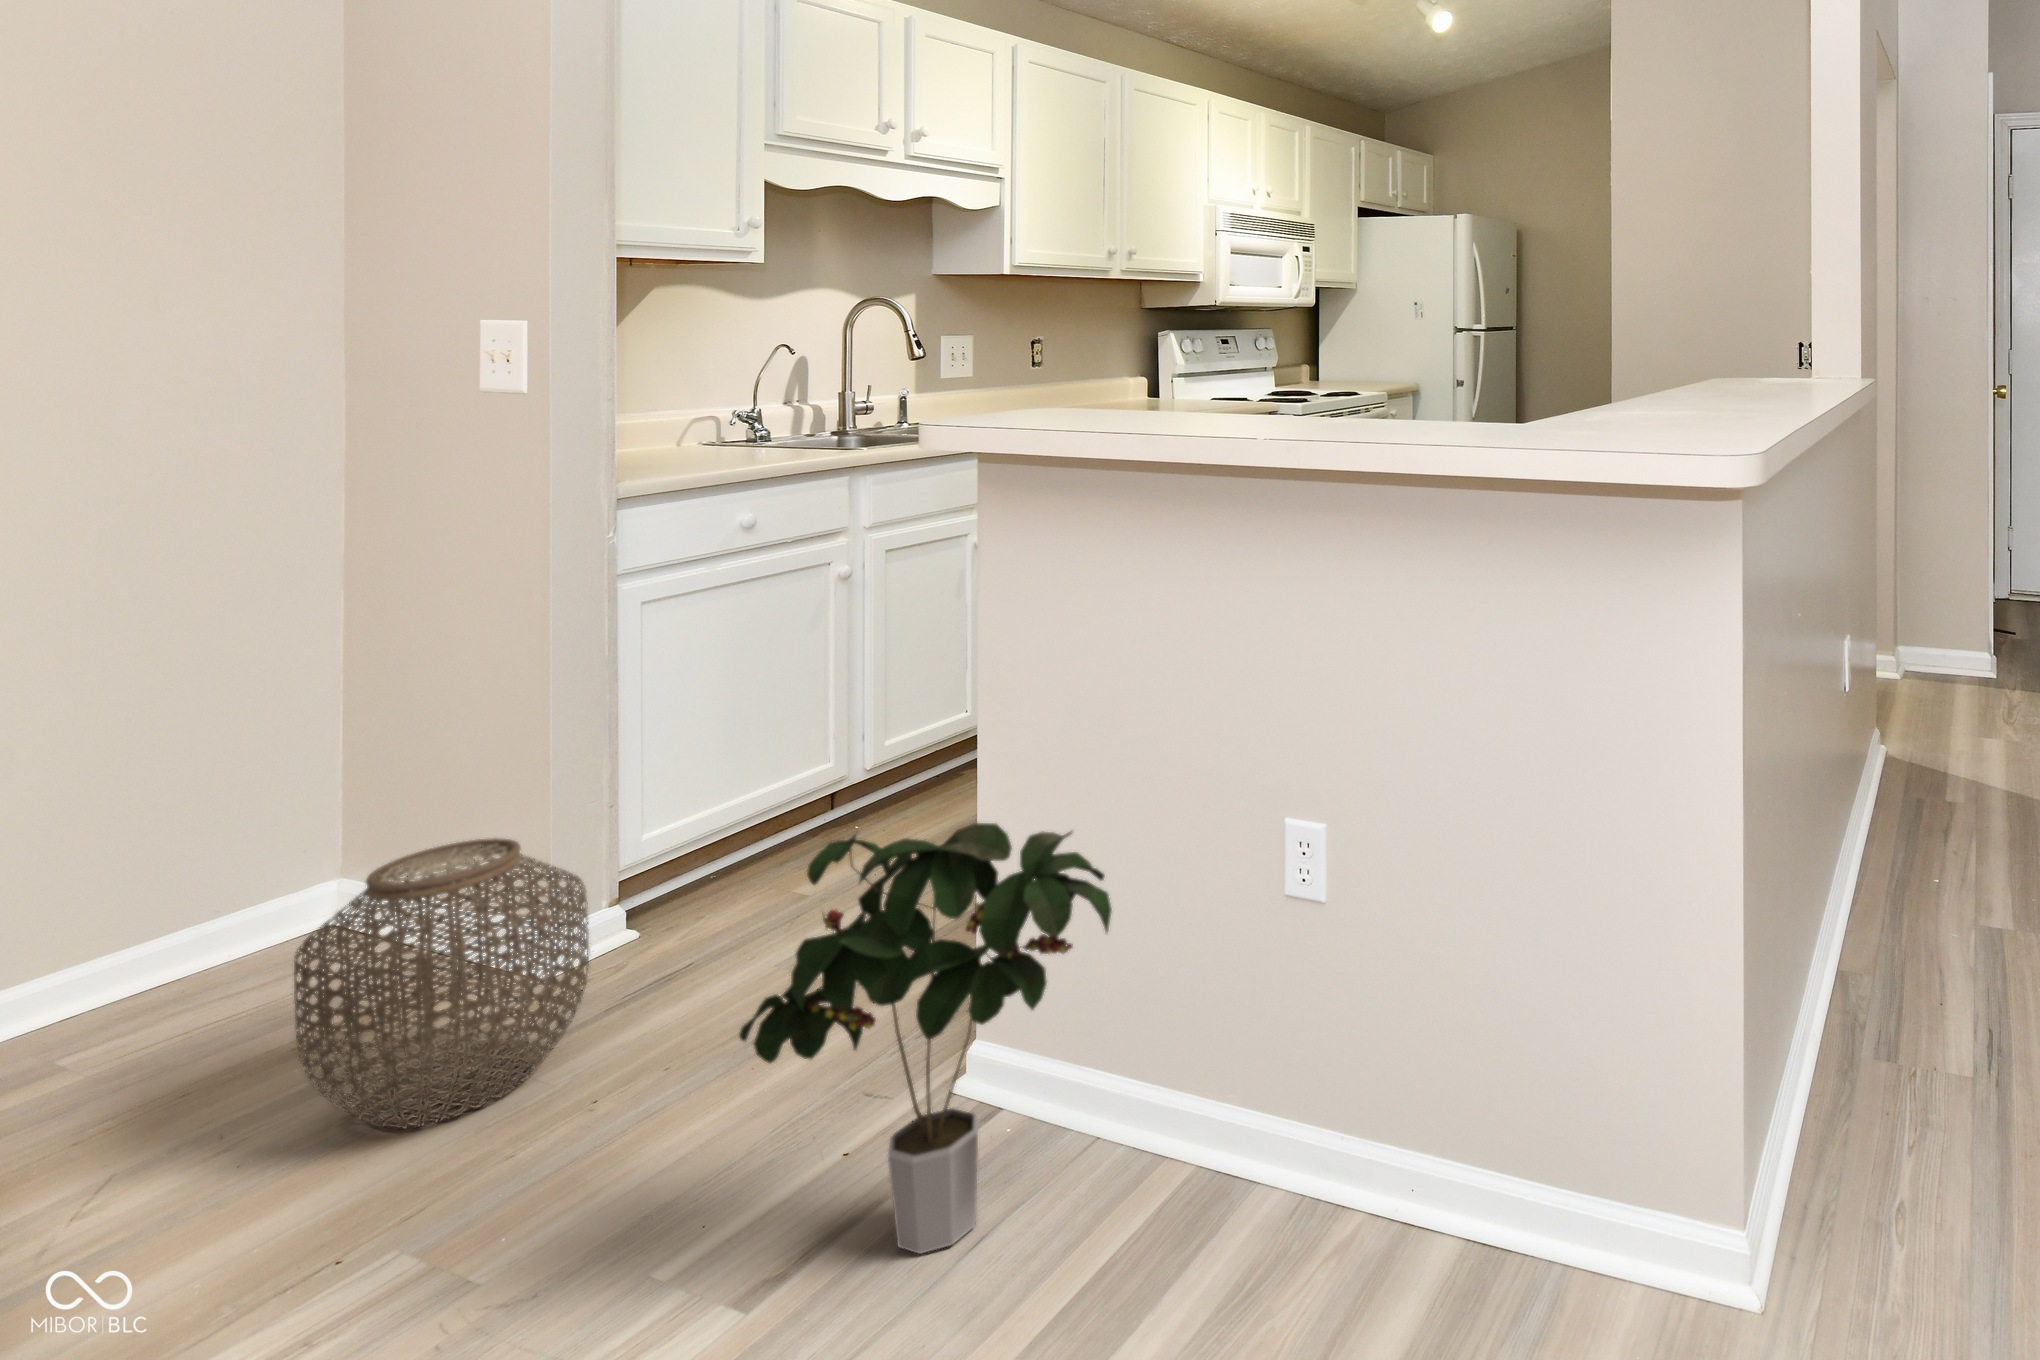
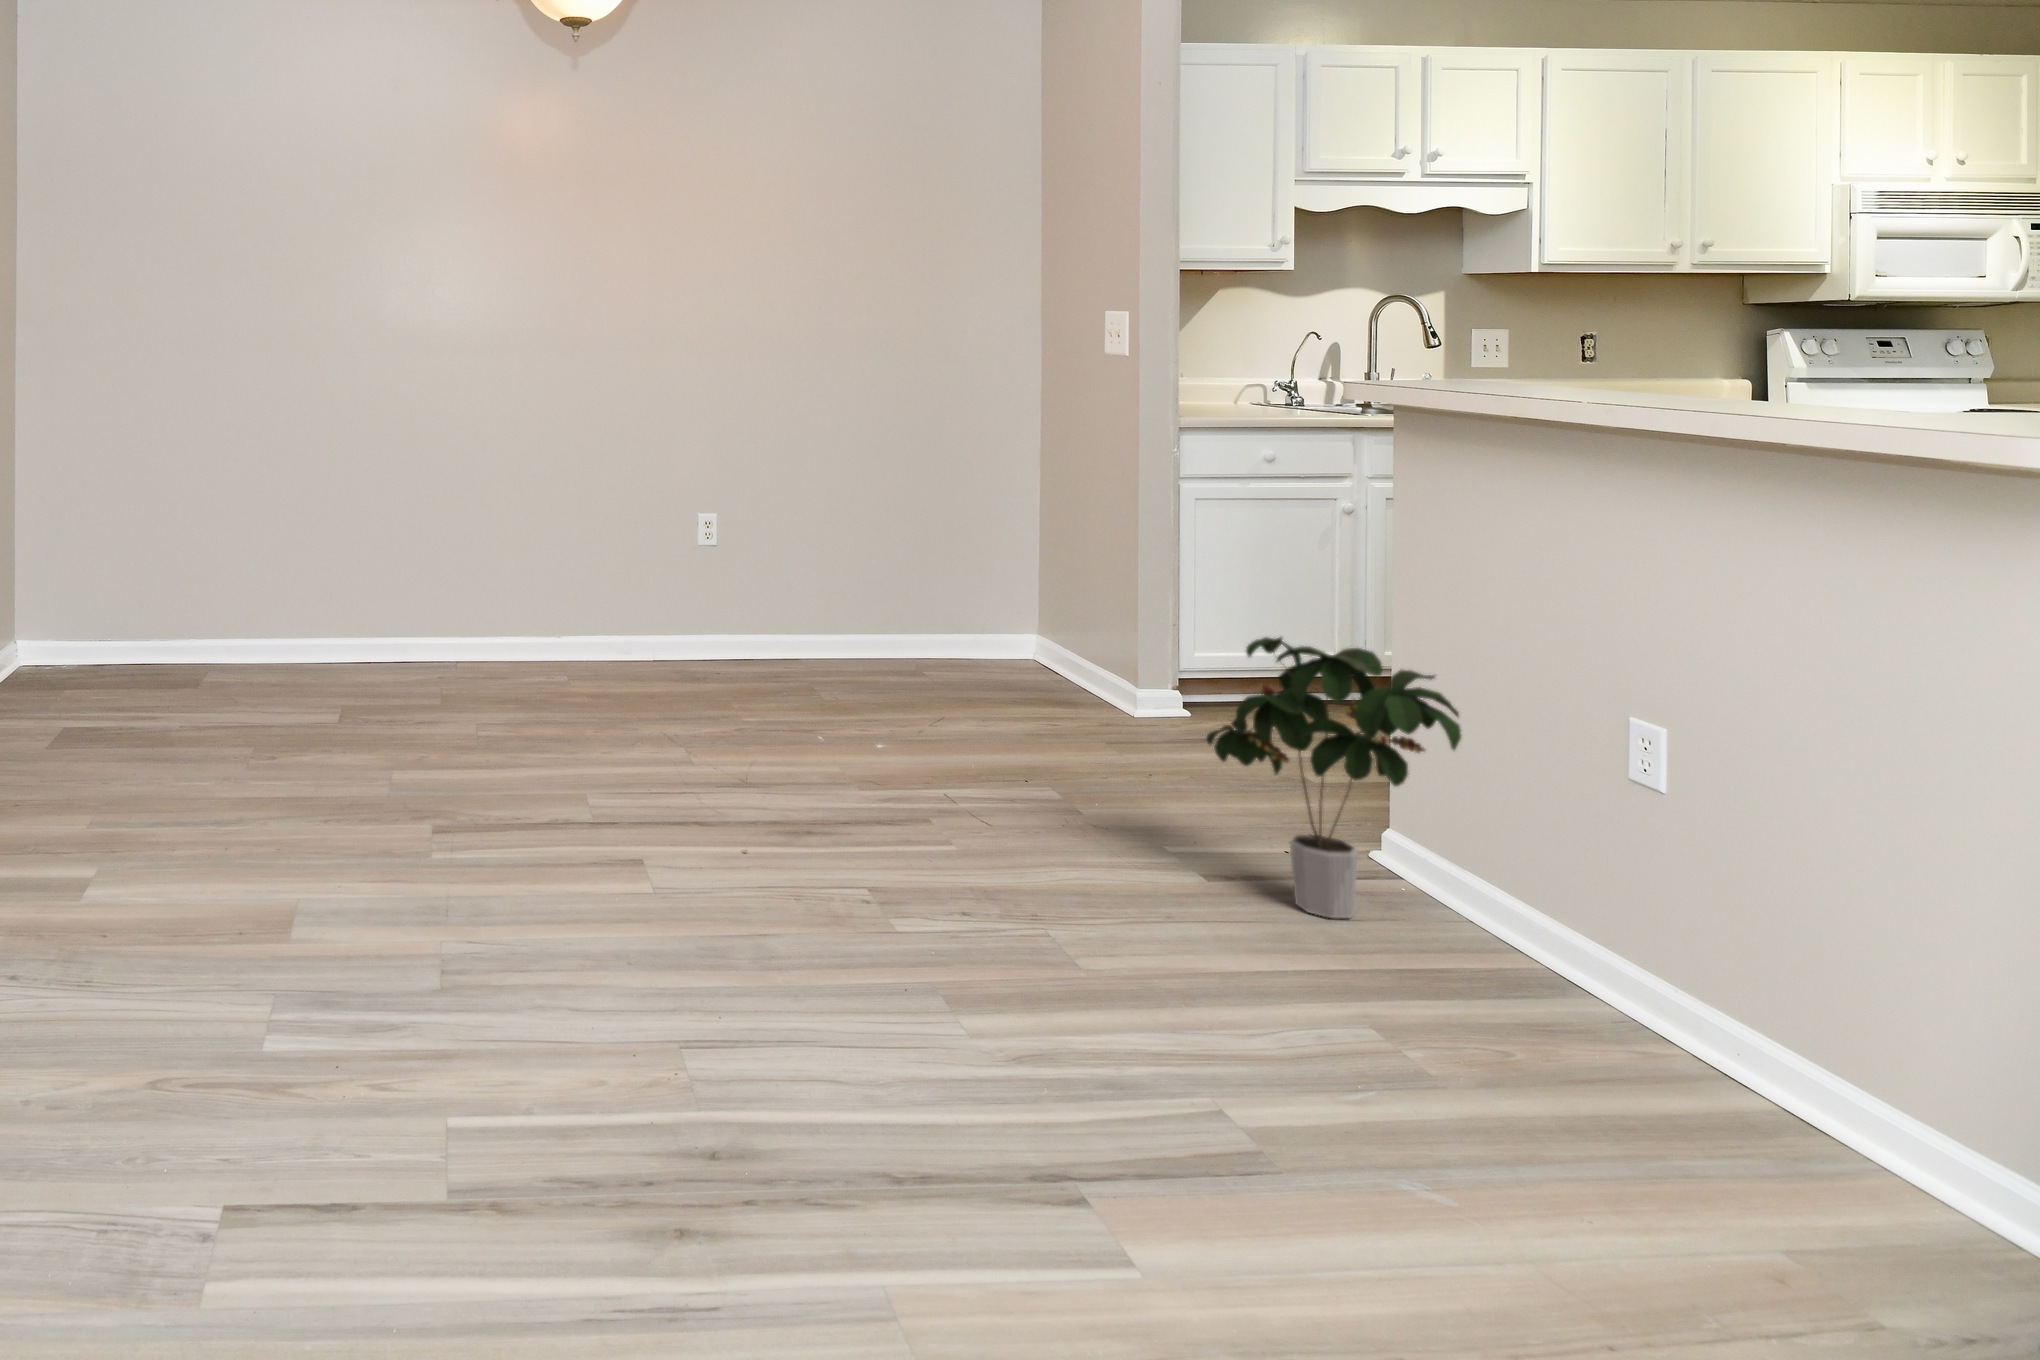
woven basket: present [294,838,590,1128] -> none [1005,611,1145,760]

